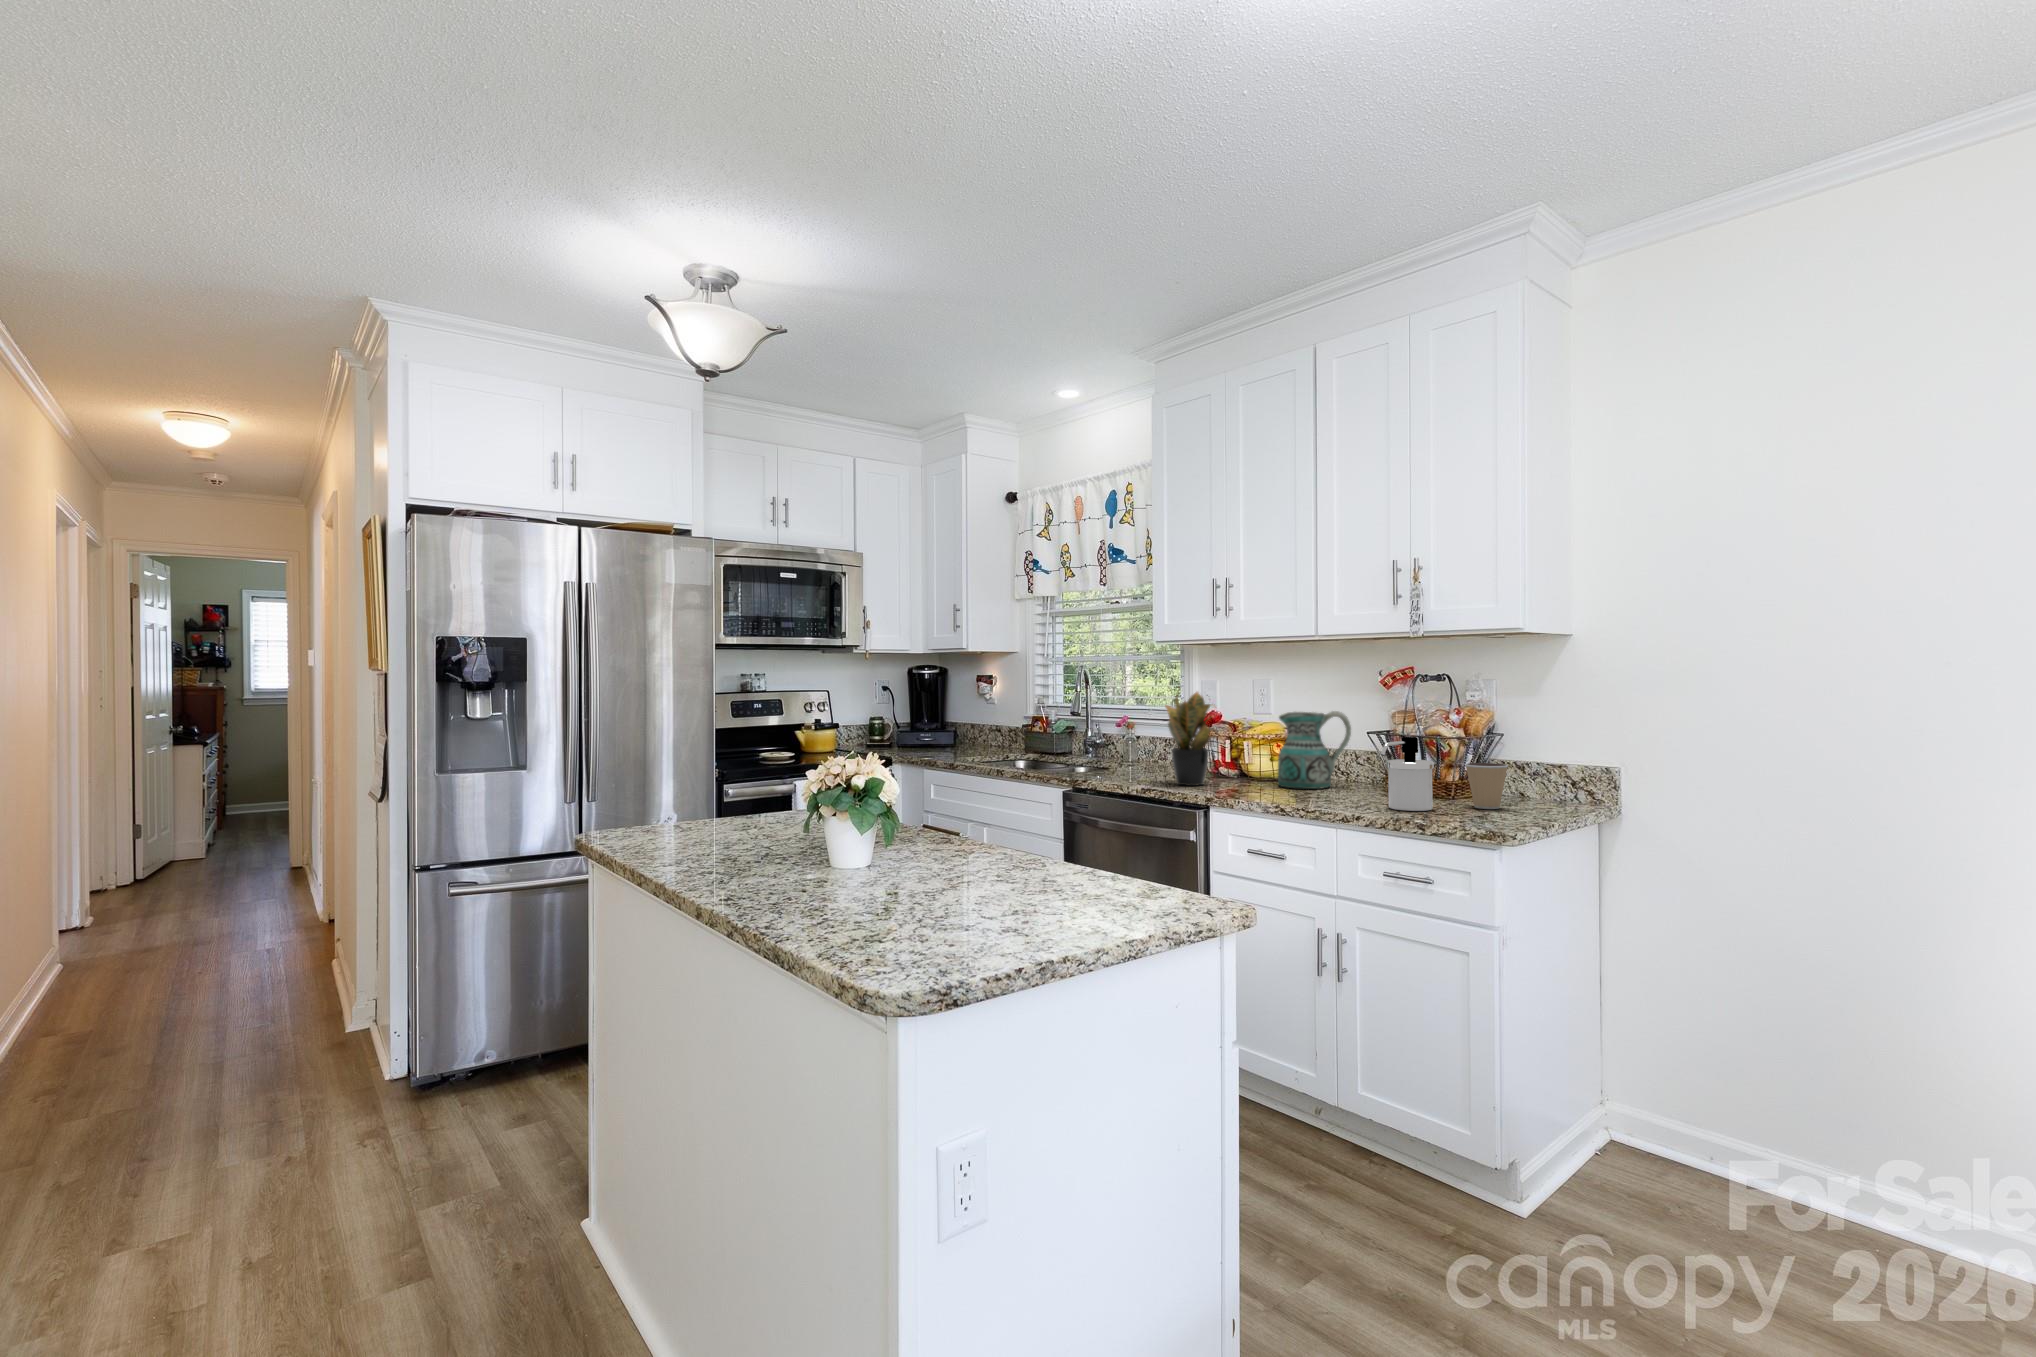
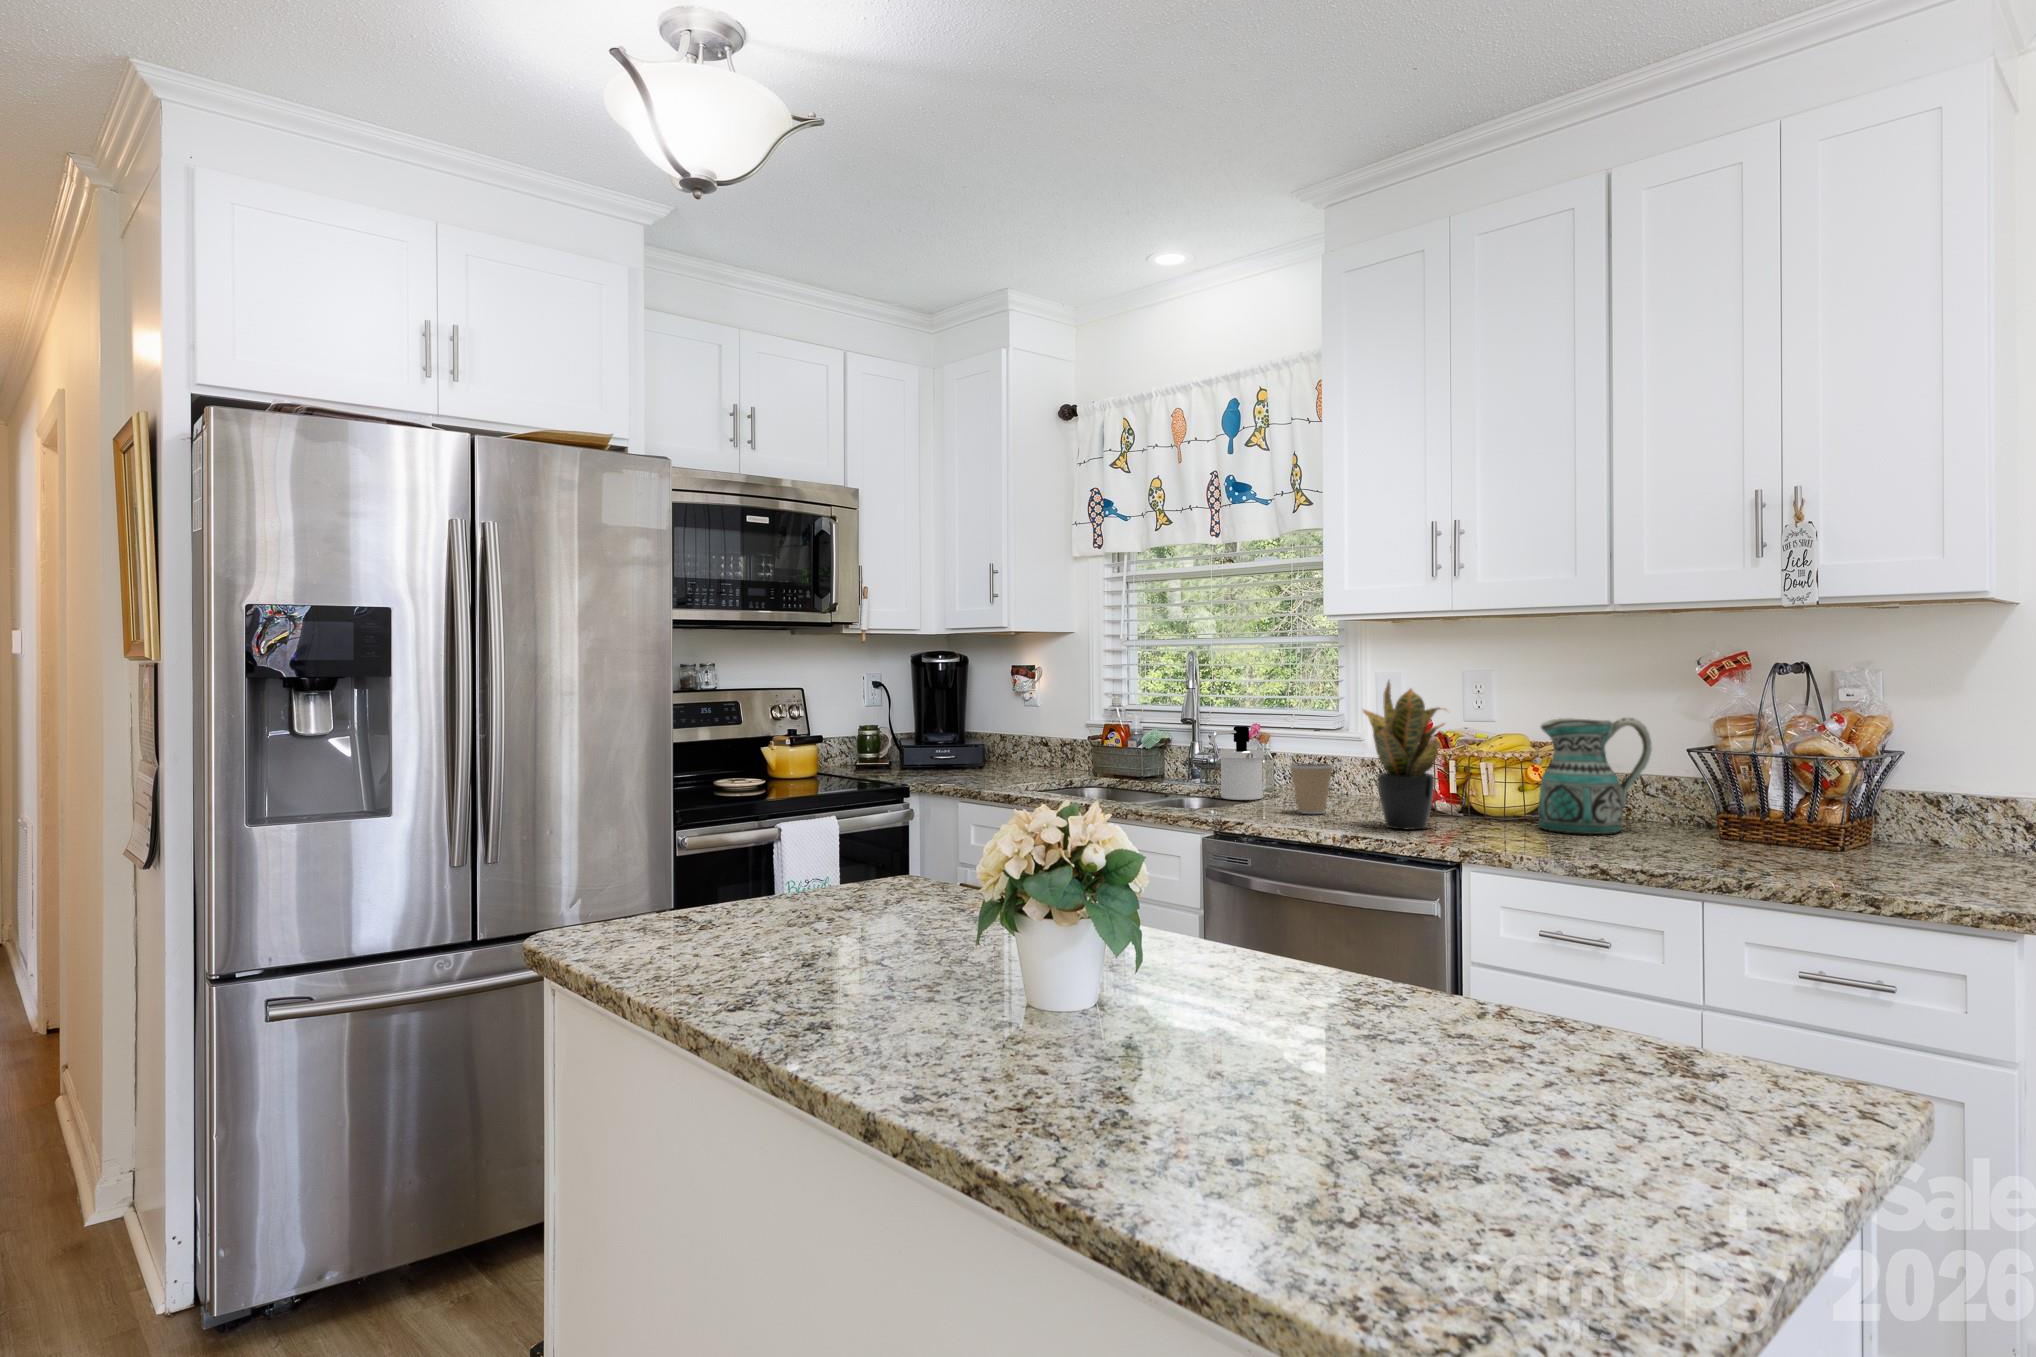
soap dispenser: present [1381,737,1434,811] -> present [1209,726,1264,800]
coffee cup: present [1466,763,1508,809] -> present [1289,763,1333,814]

